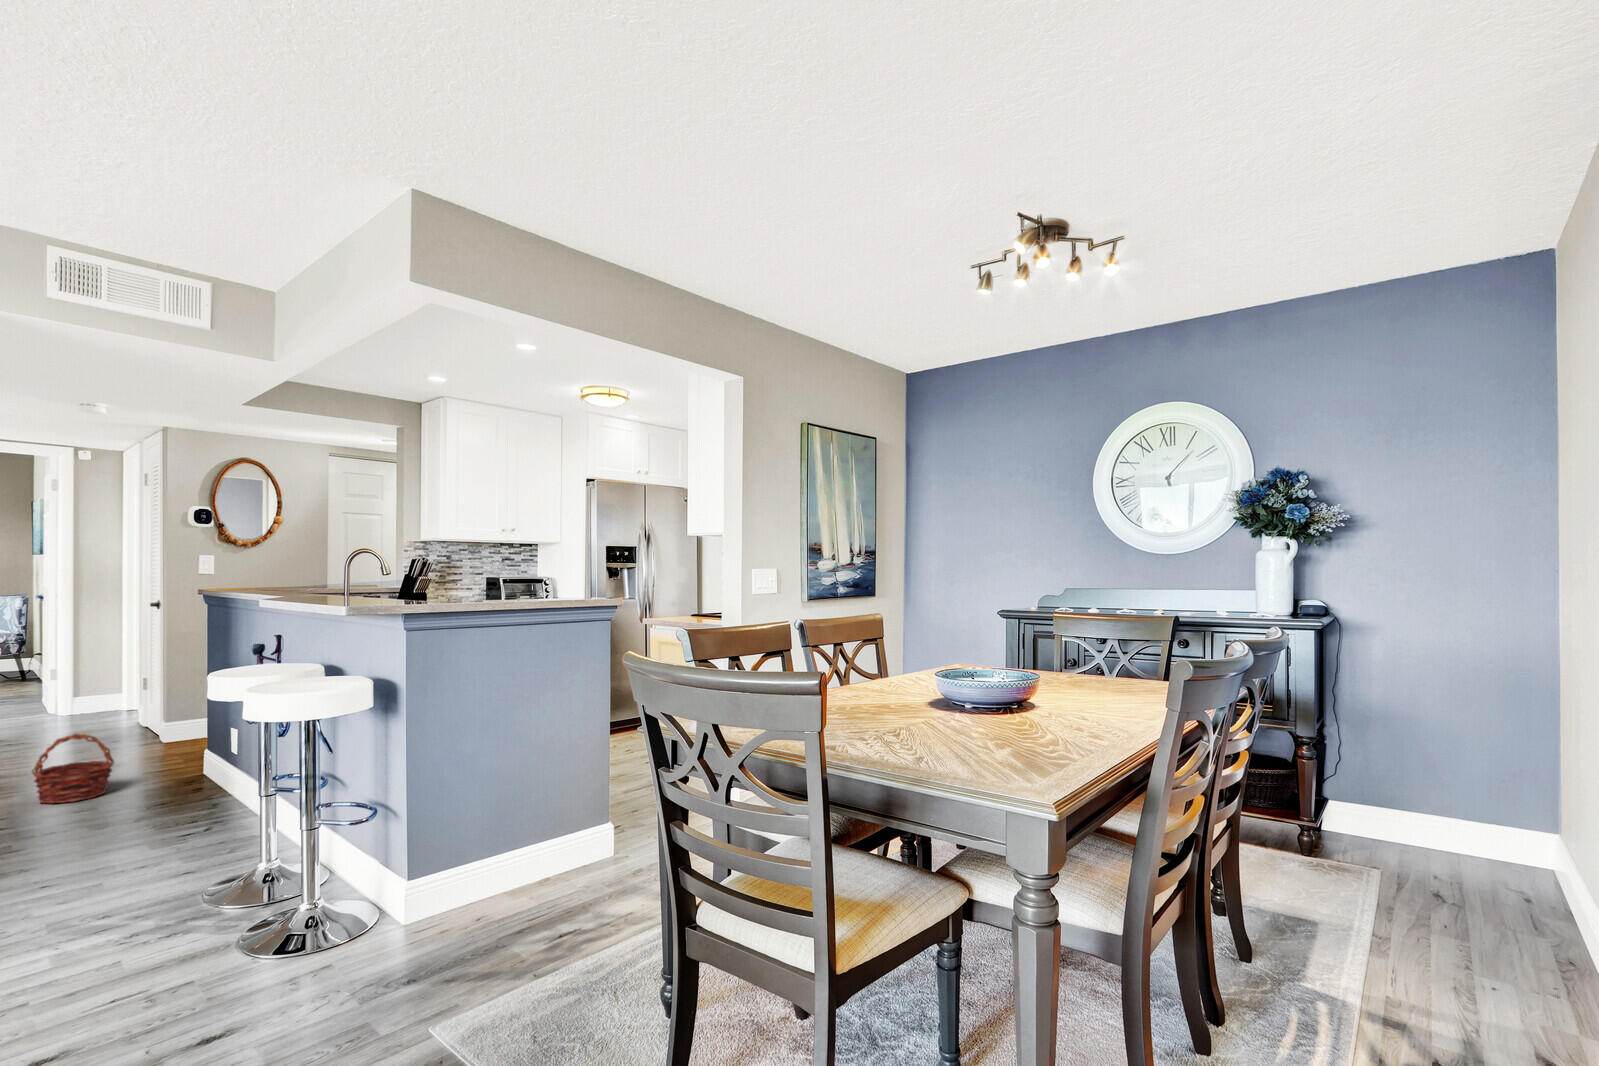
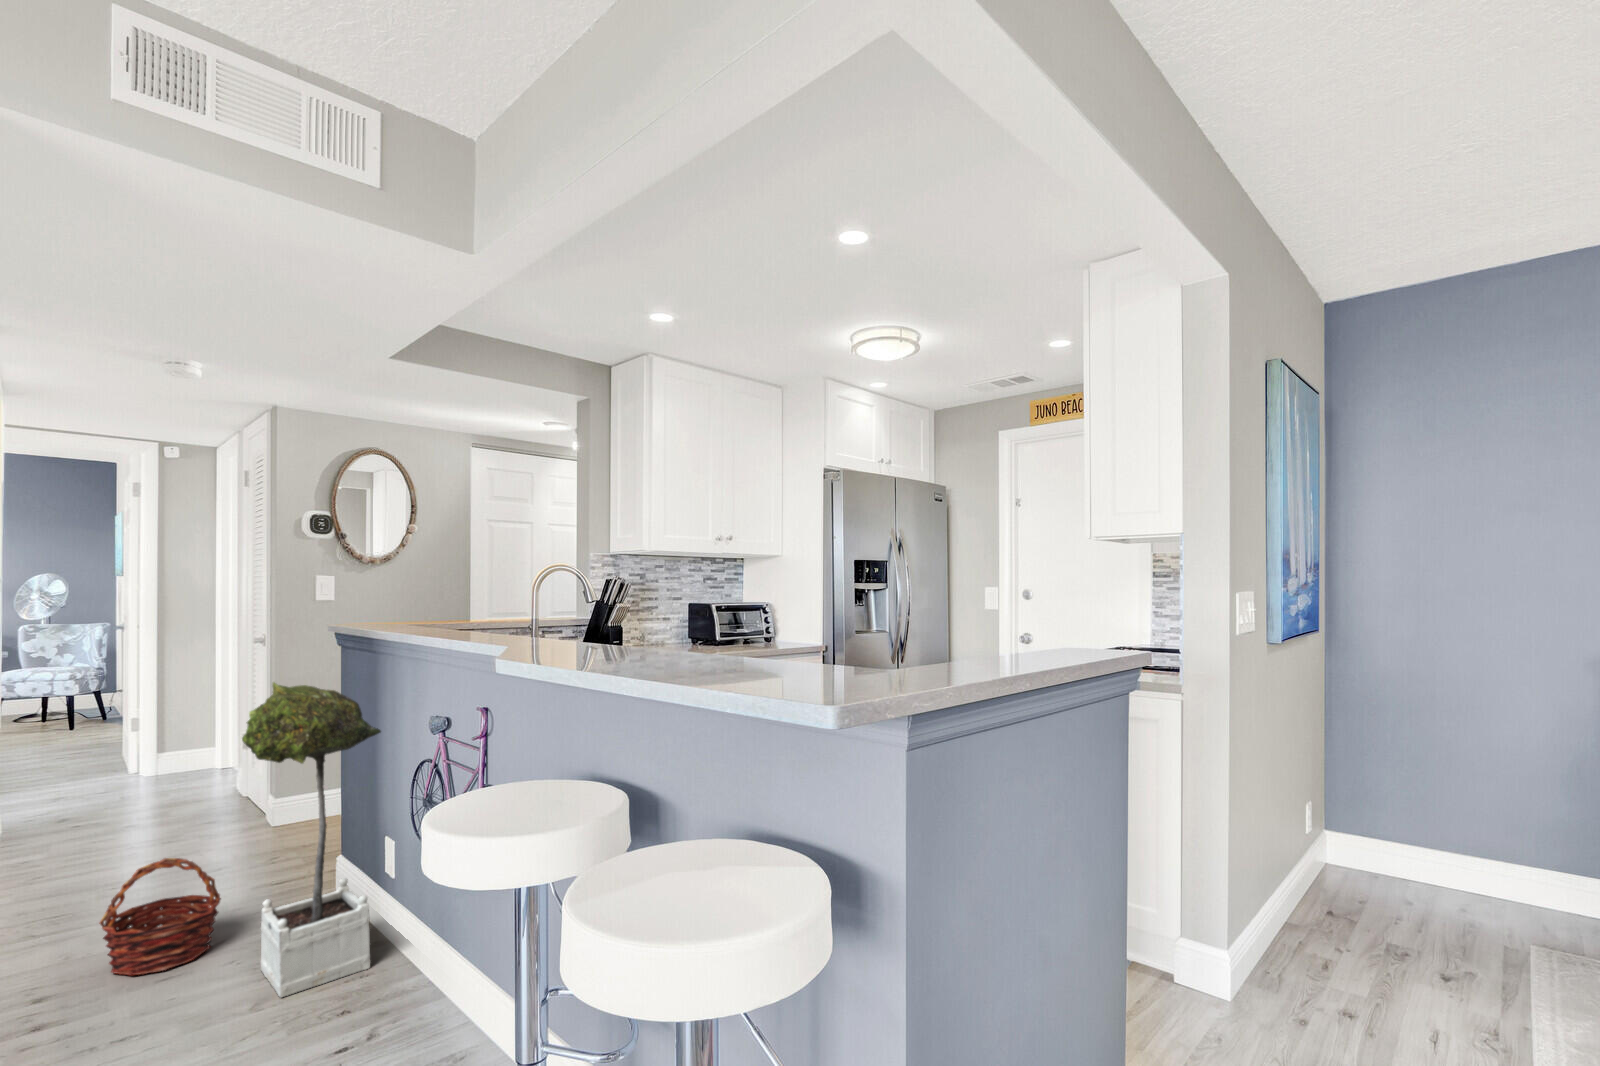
potted tree: none [126,619,223,810] -> present [242,682,381,997]

